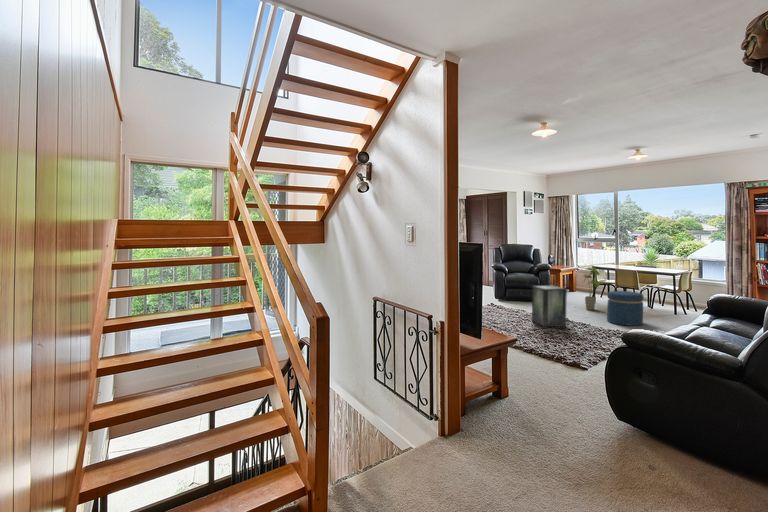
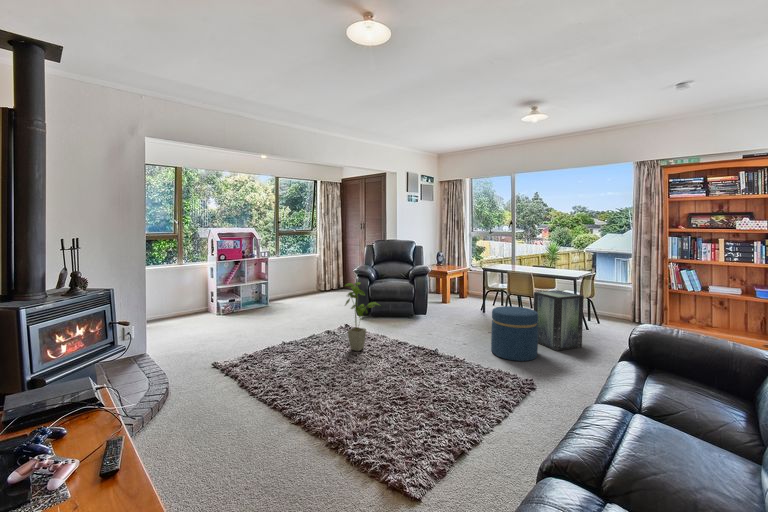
house plant: present [584,268,605,310] -> present [345,282,379,351]
storage box: present [532,285,567,327] -> present [534,290,584,351]

